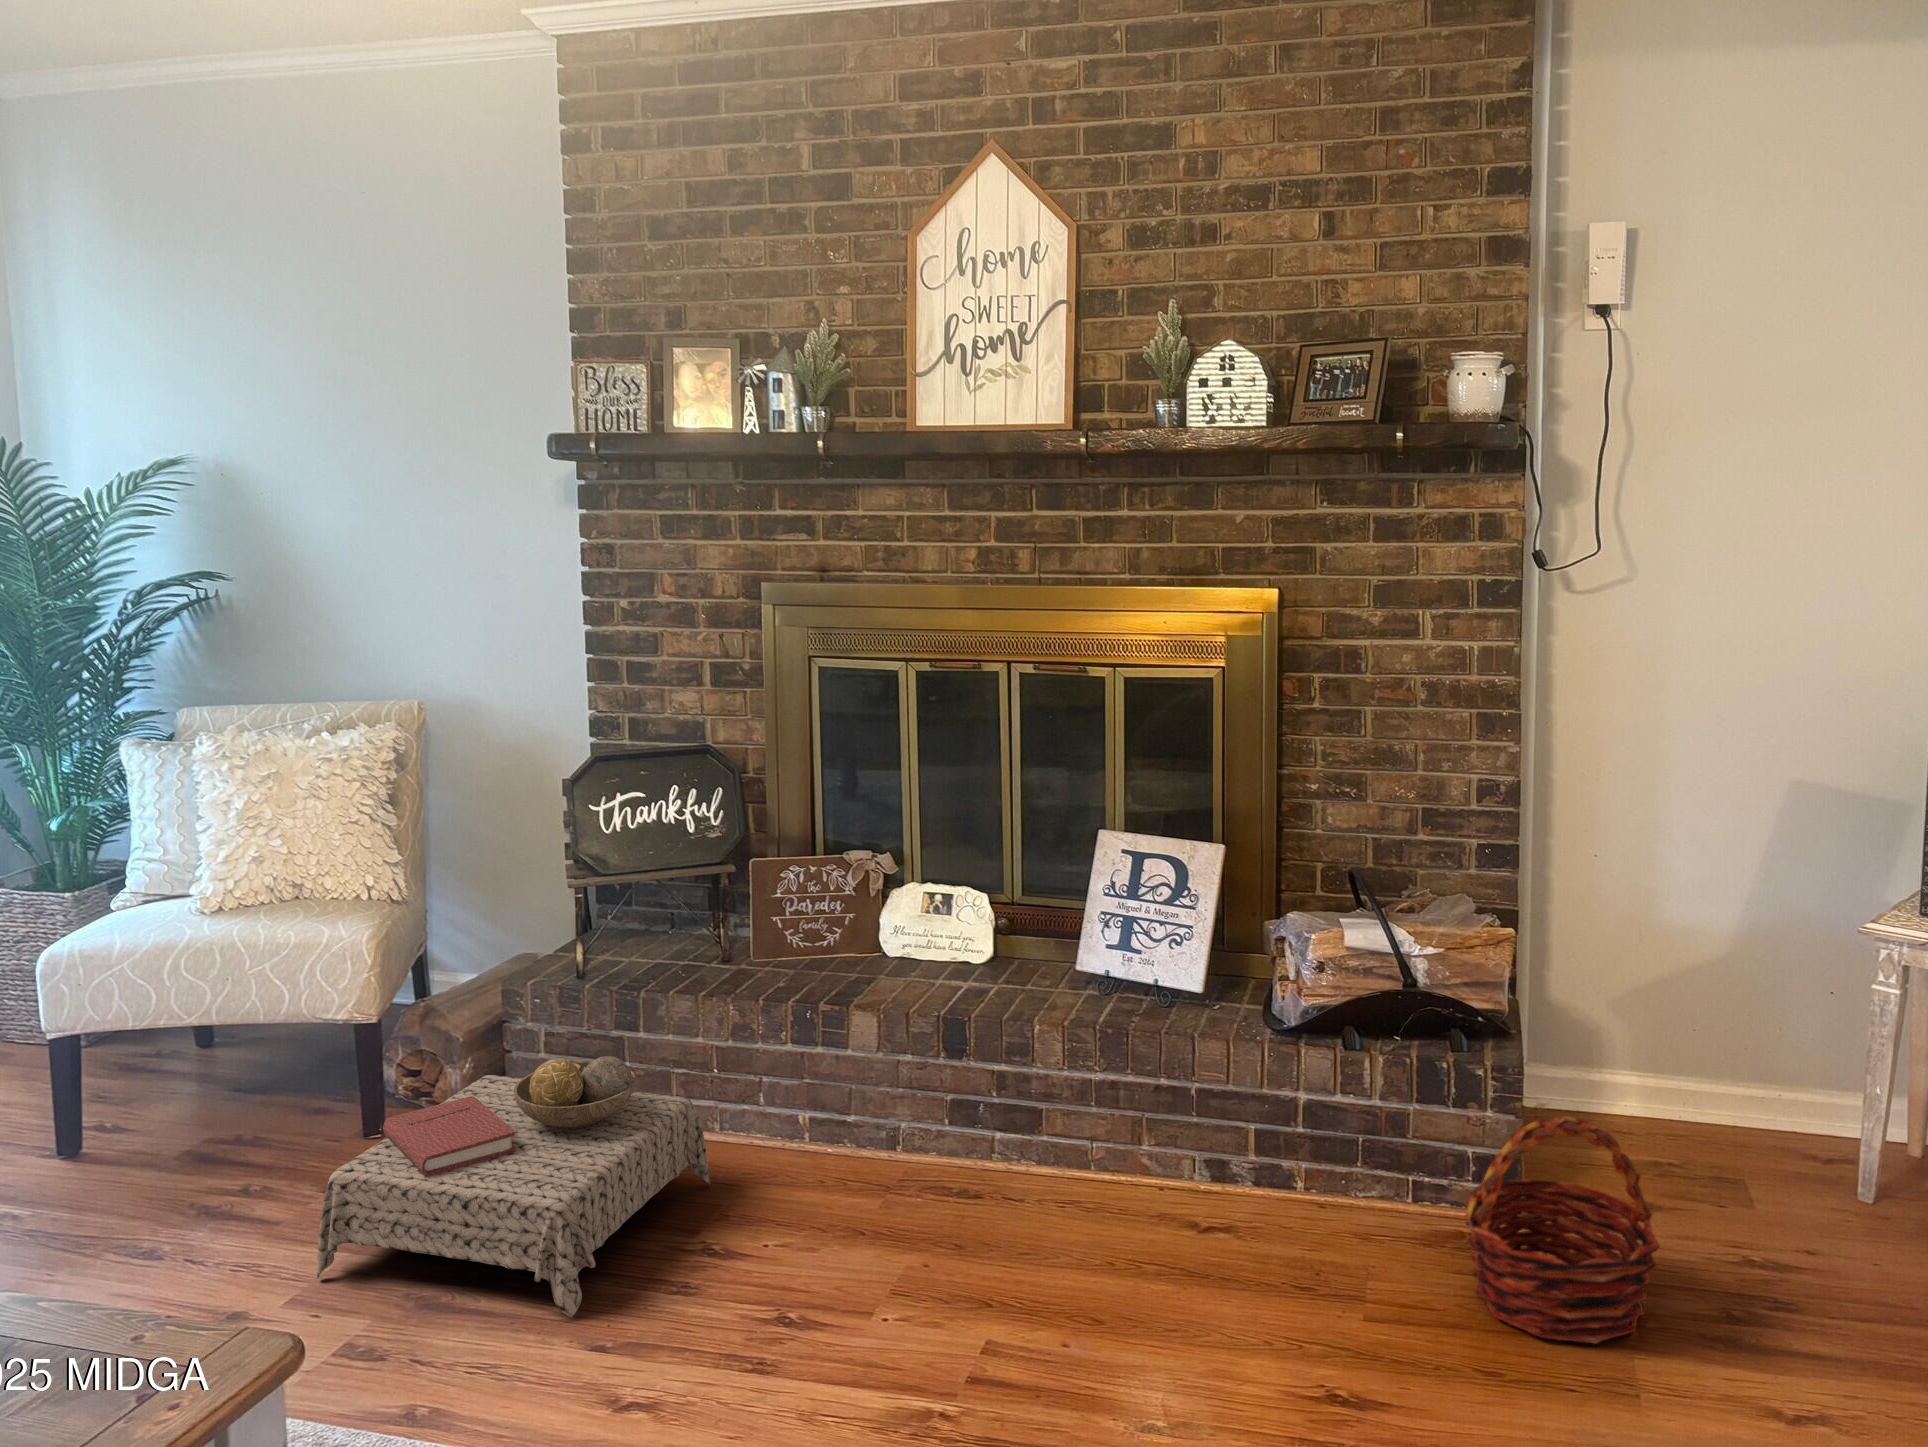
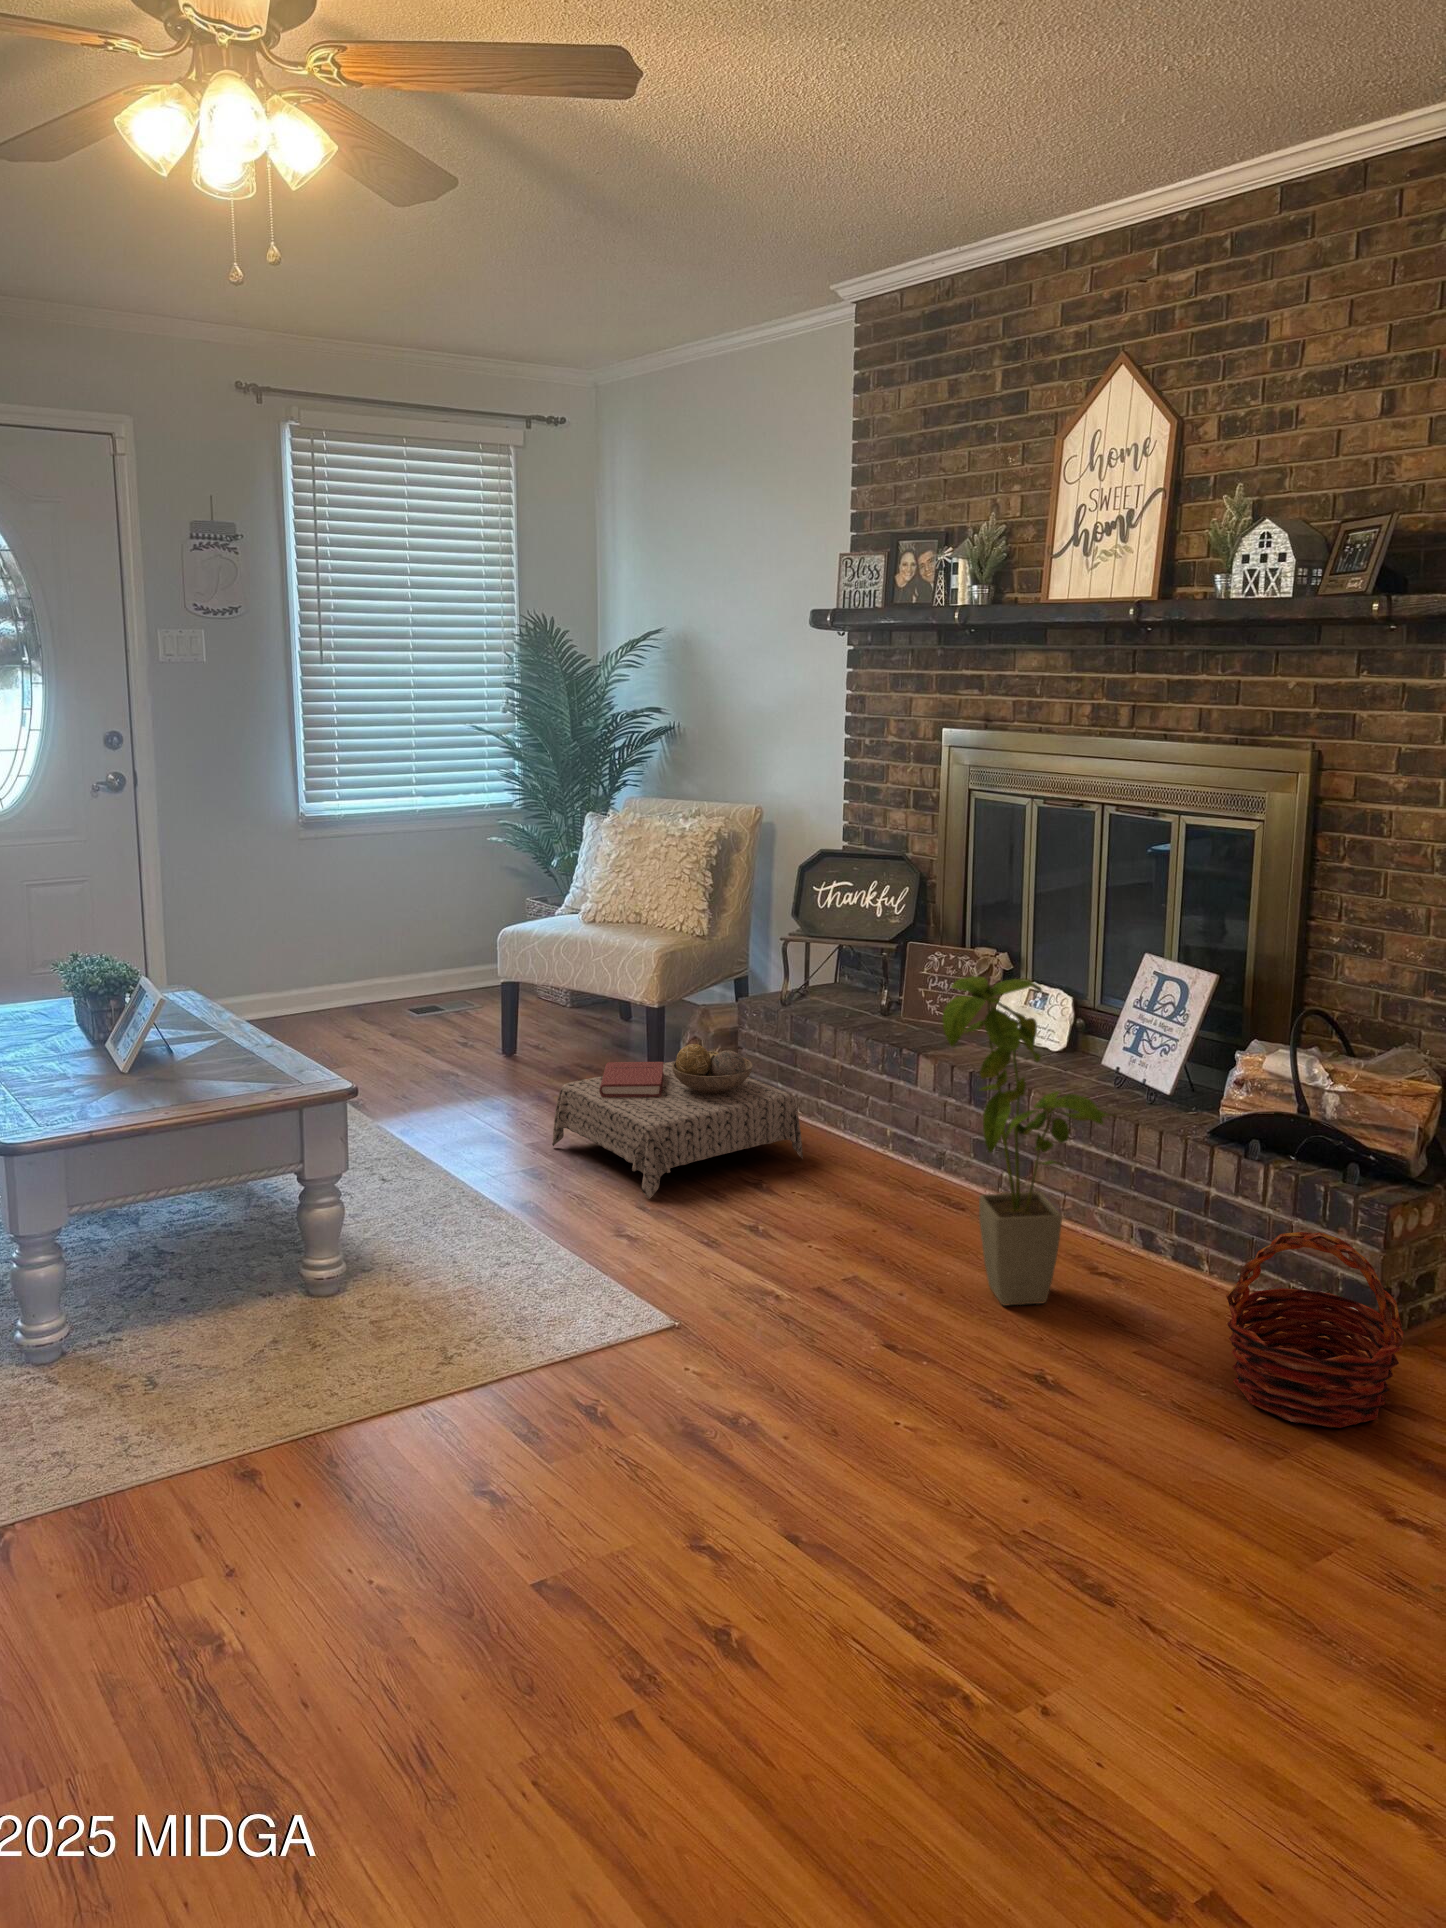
house plant: none [1094,885,1330,1311] -> present [942,976,1114,1305]

